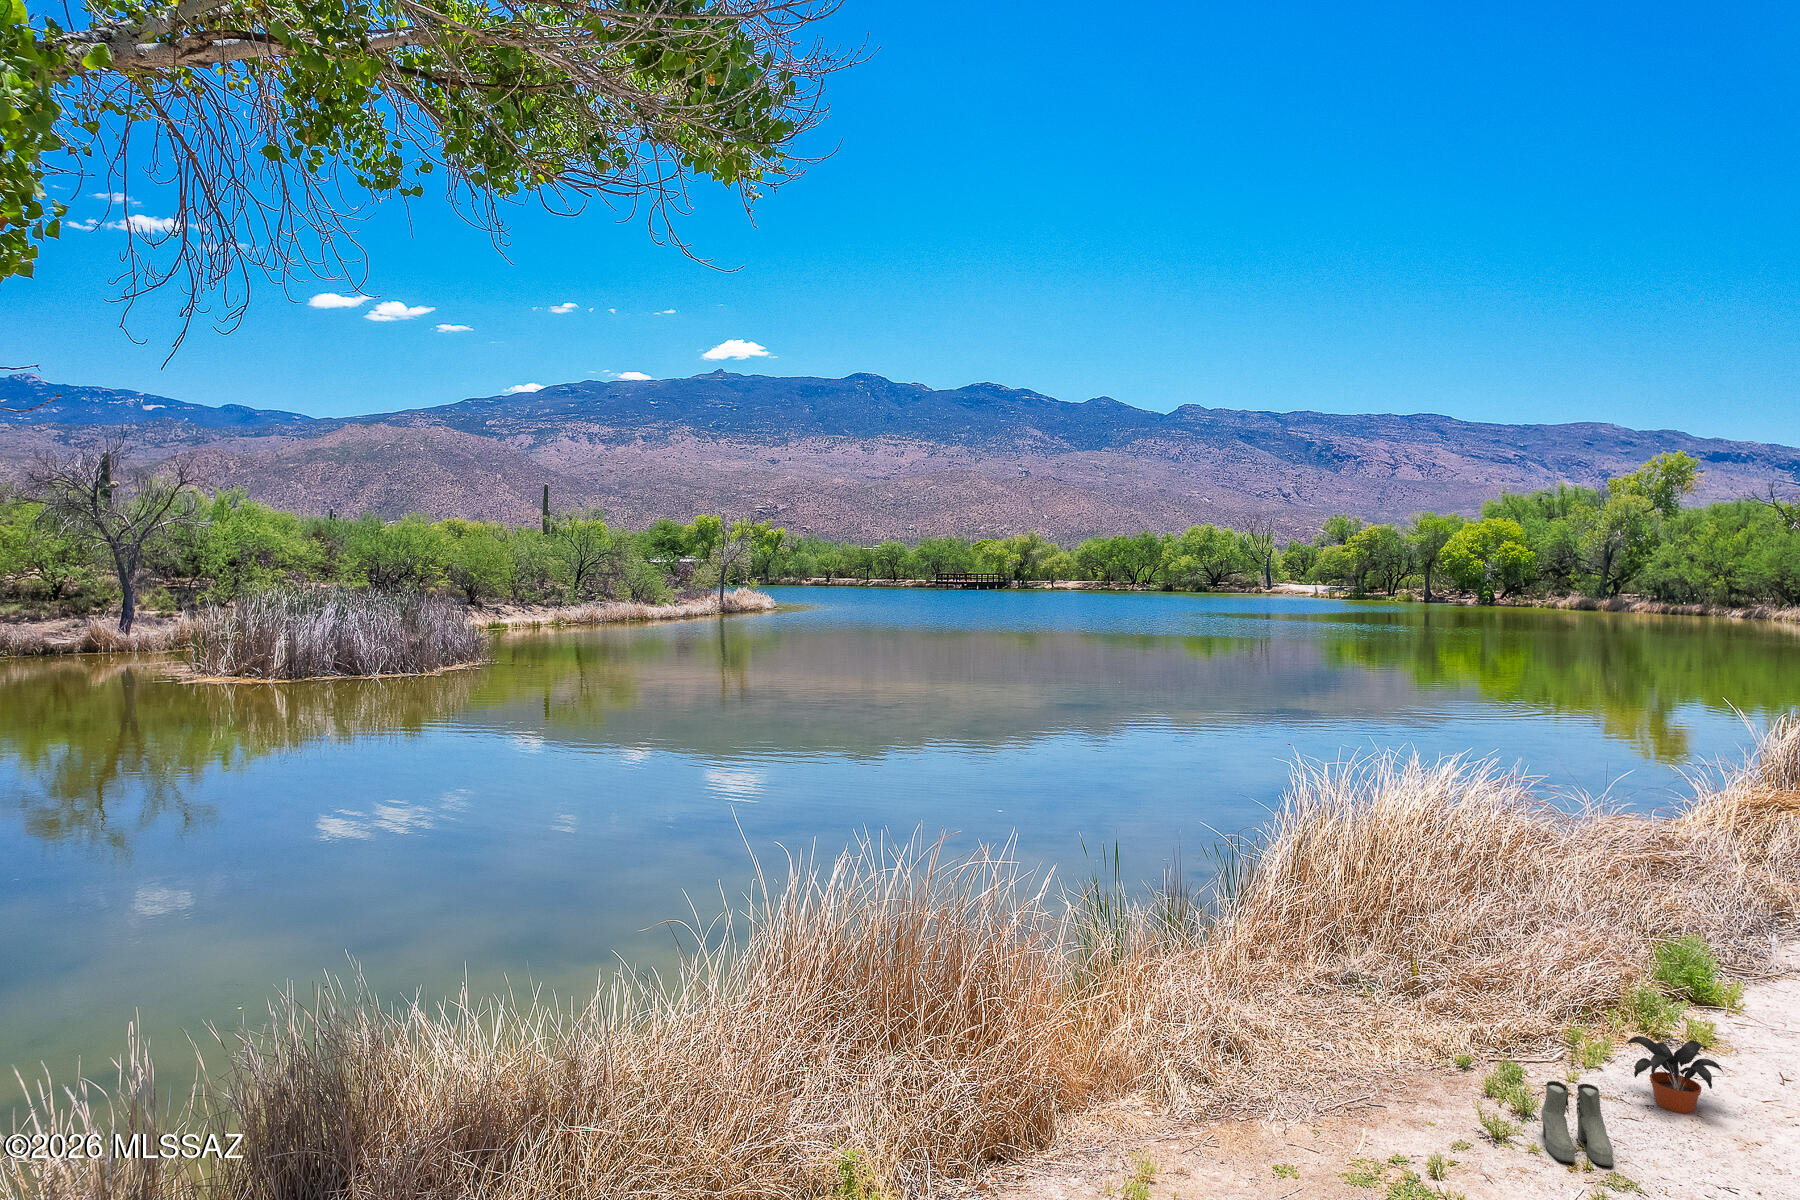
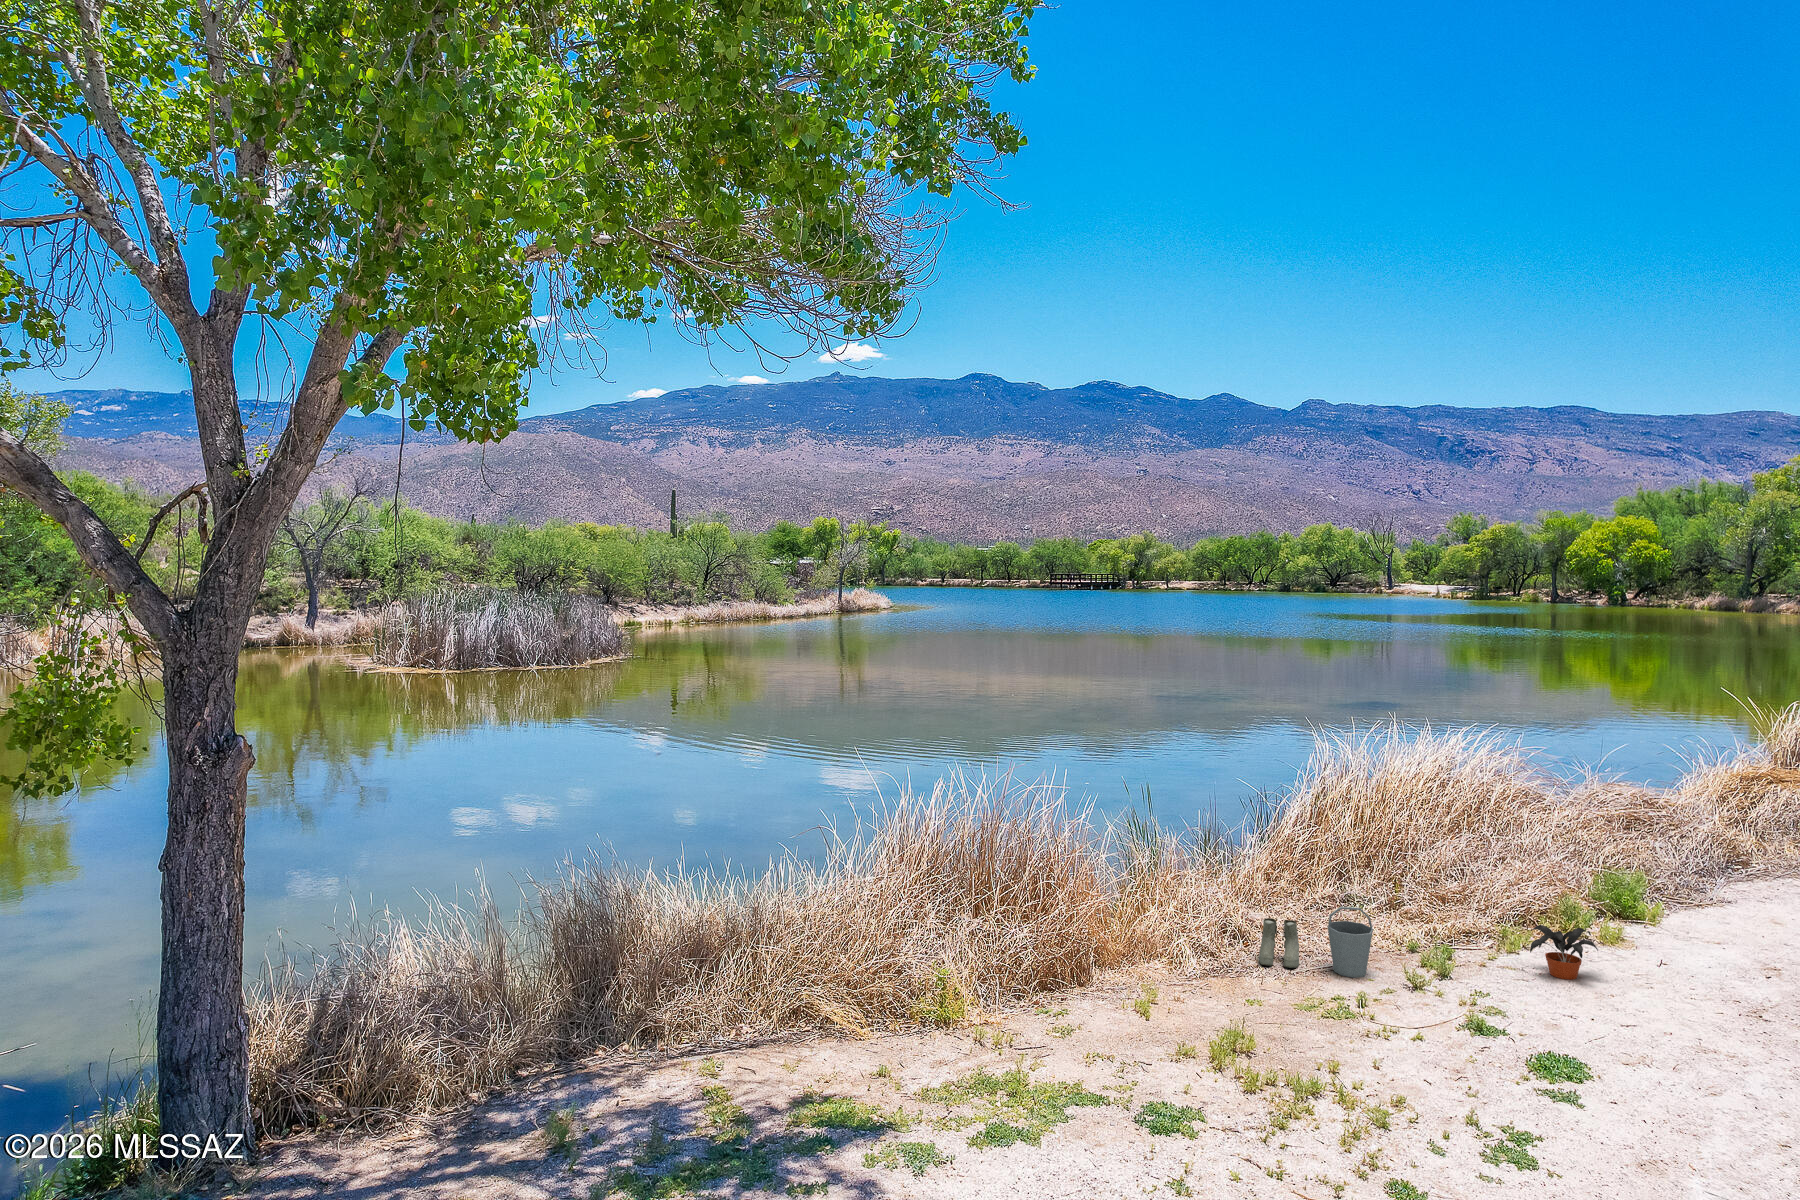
bucket: none [1376,1025,1437,1124] -> present [1328,907,1373,978]
boots: present [1541,1081,1613,1166] -> present [1259,918,1299,968]

